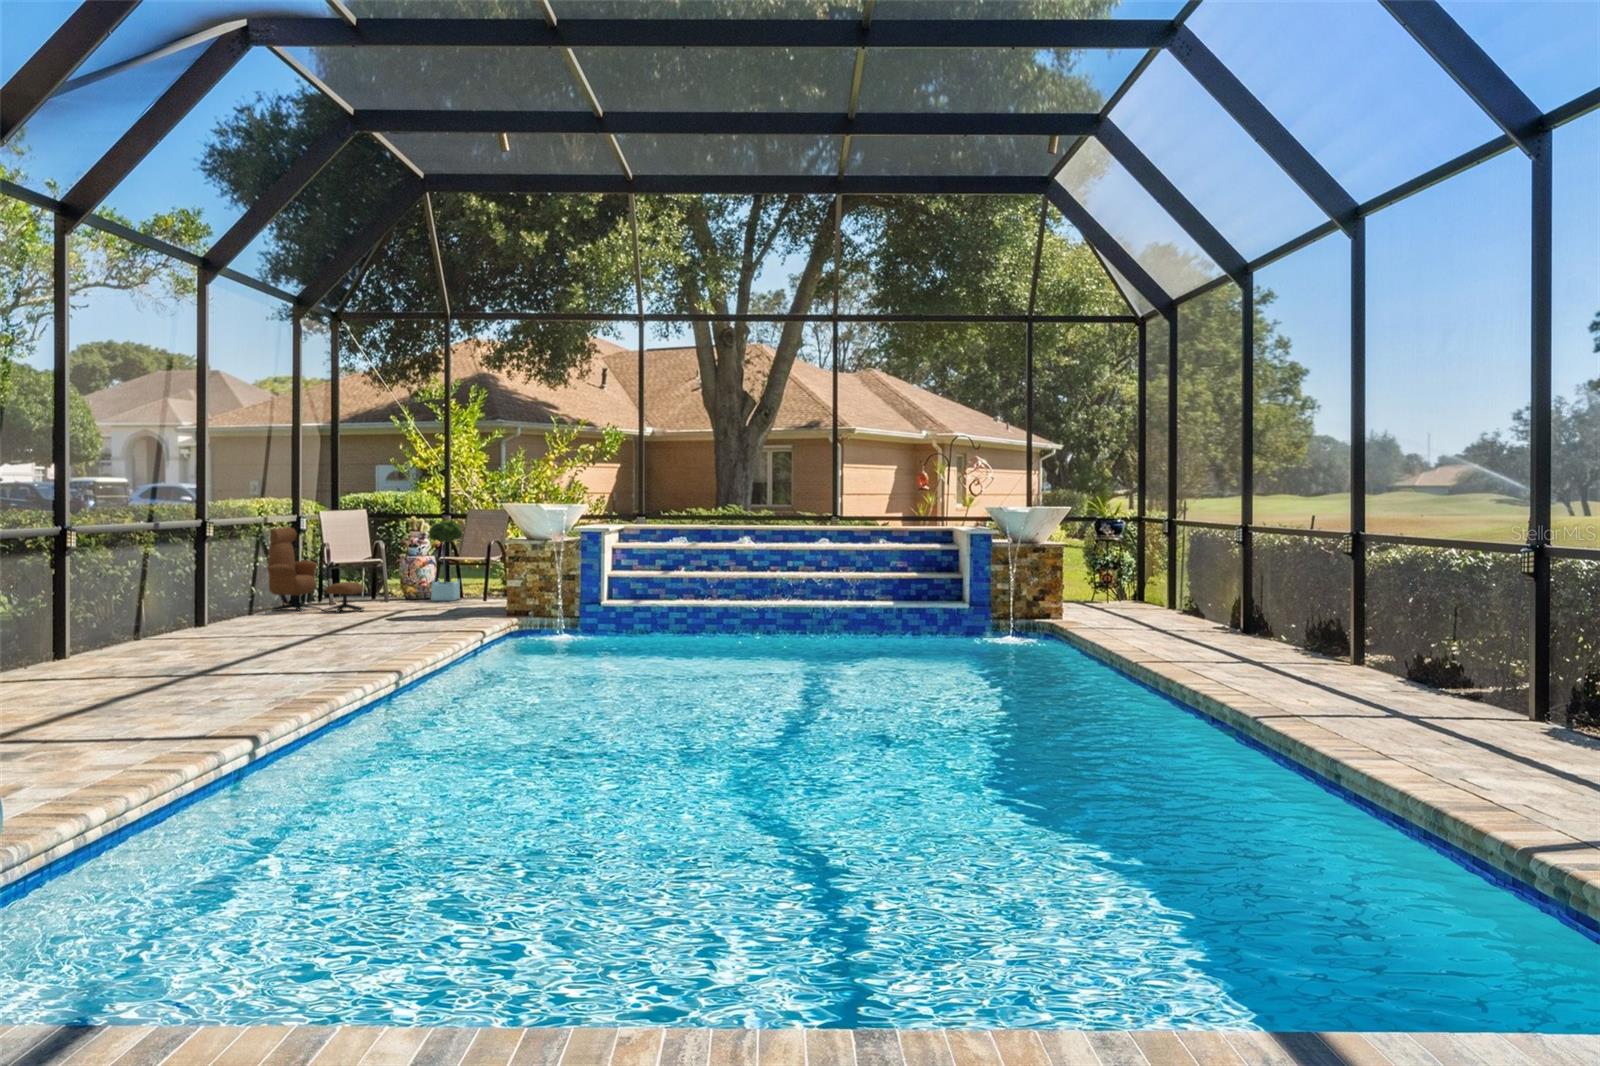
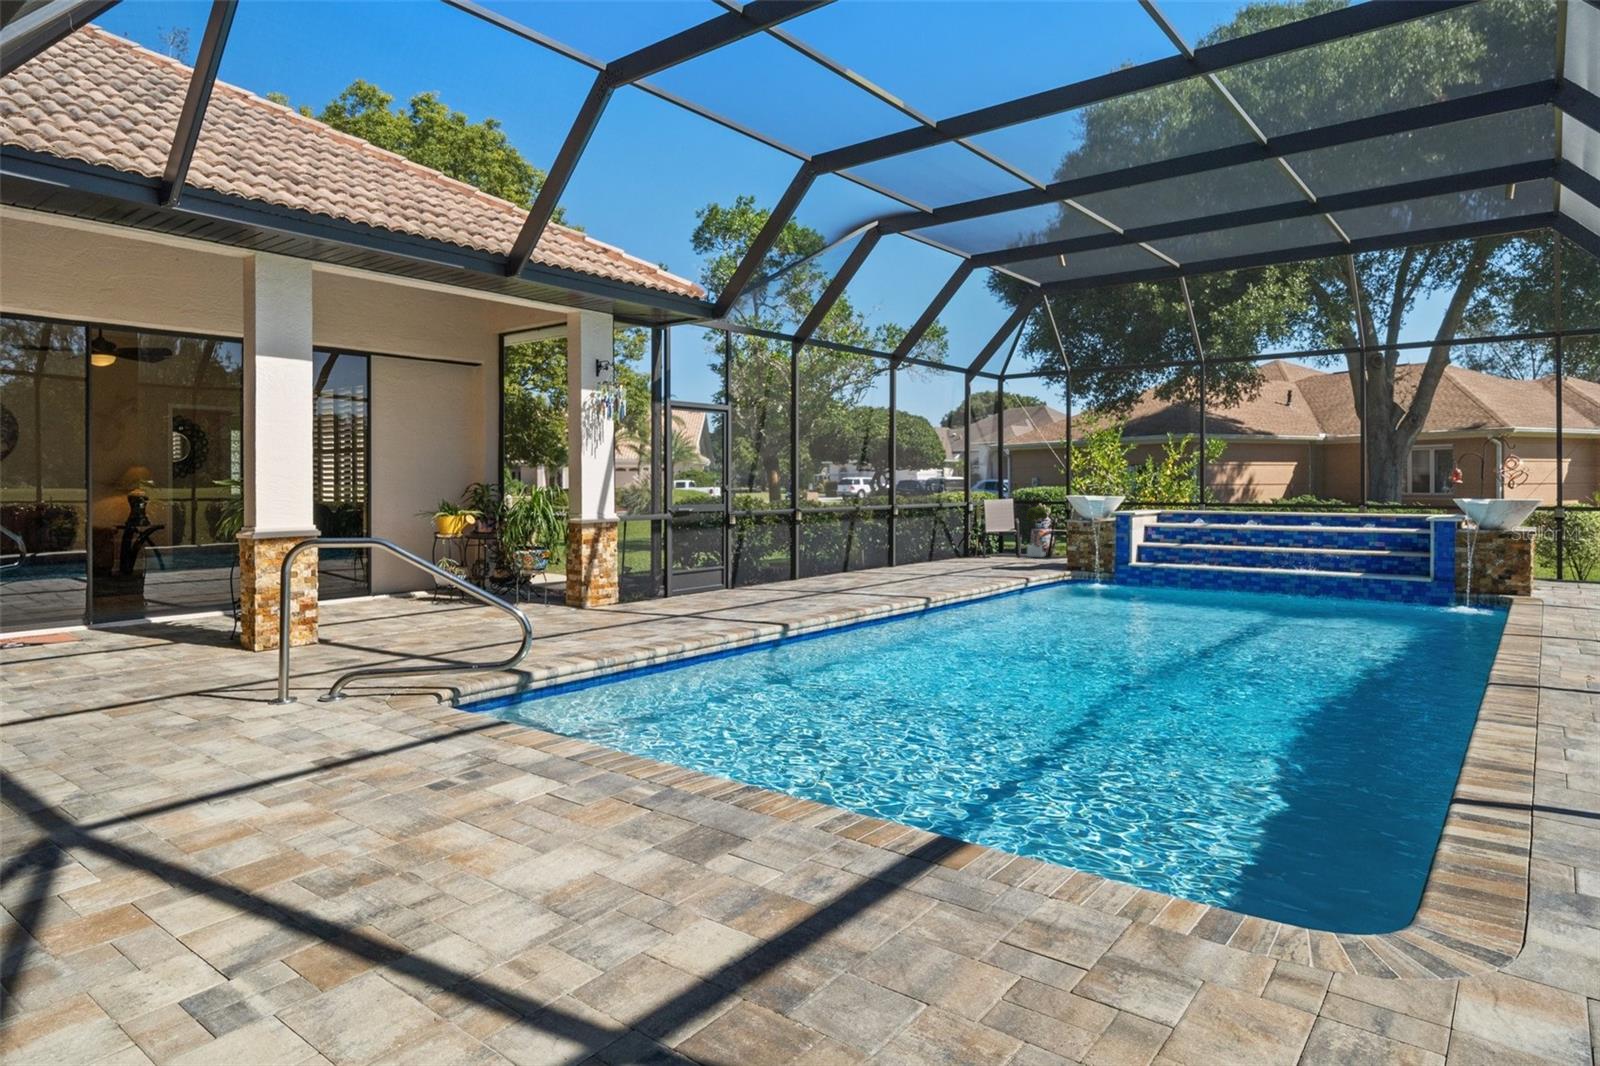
lounge chair: present [267,527,364,612] -> none [927,510,982,562]

